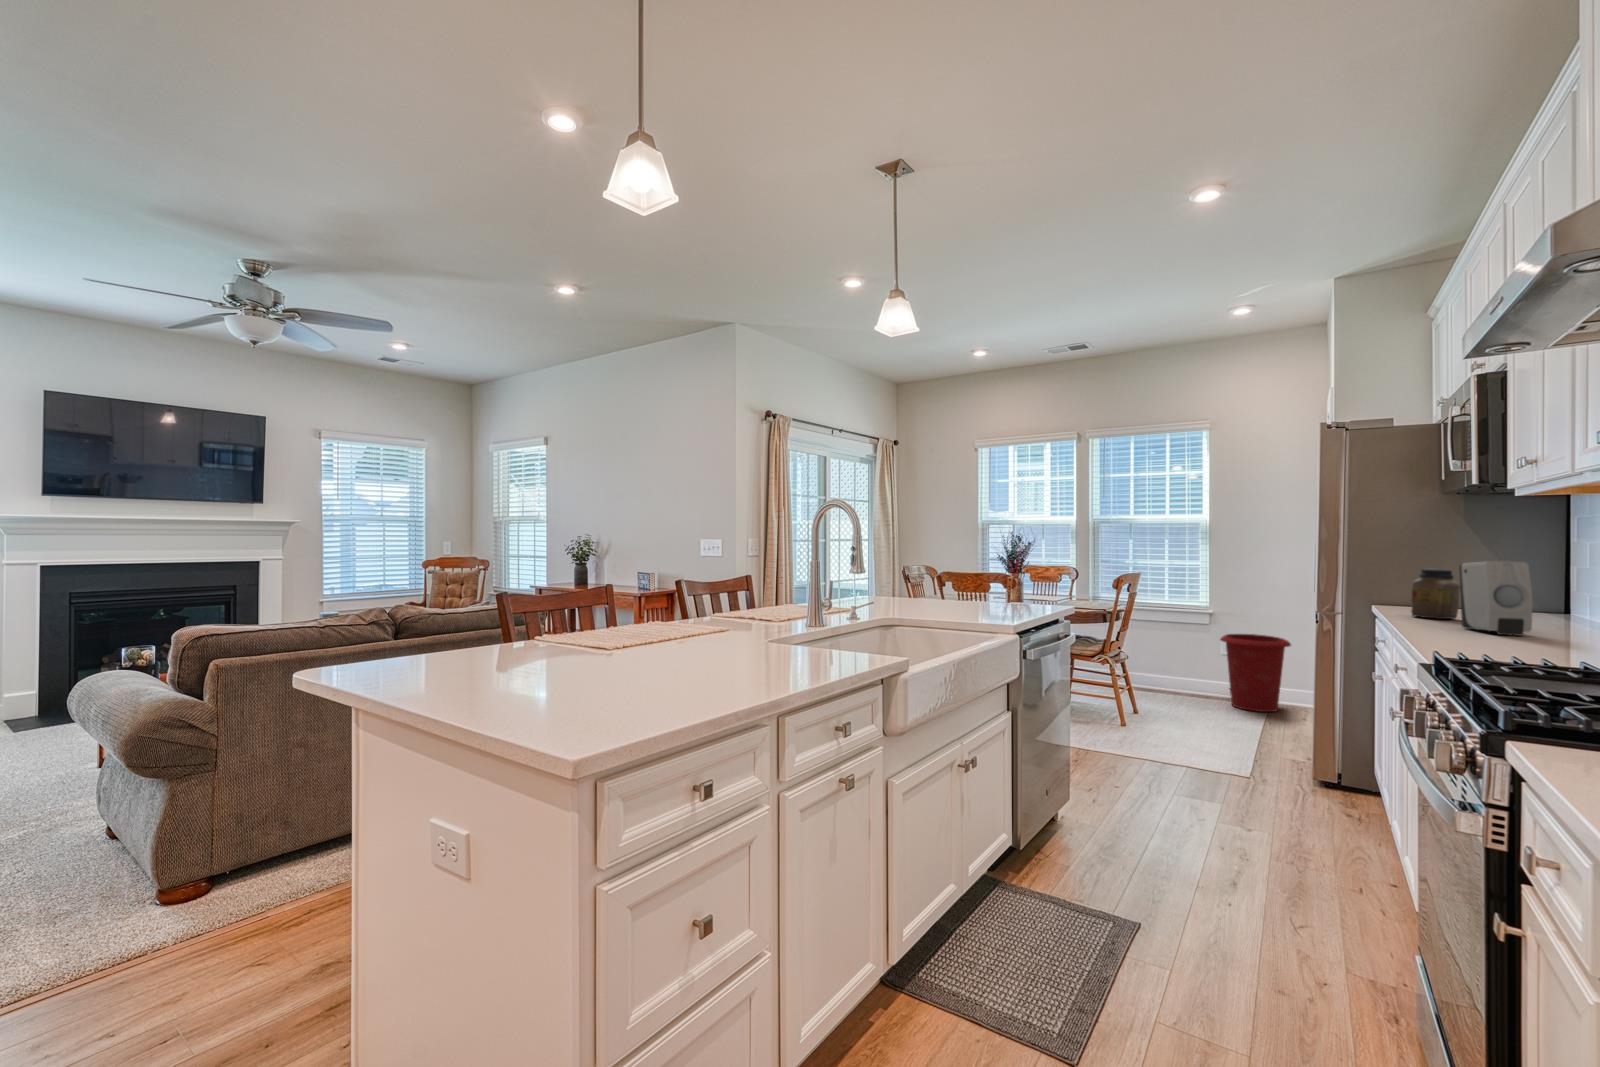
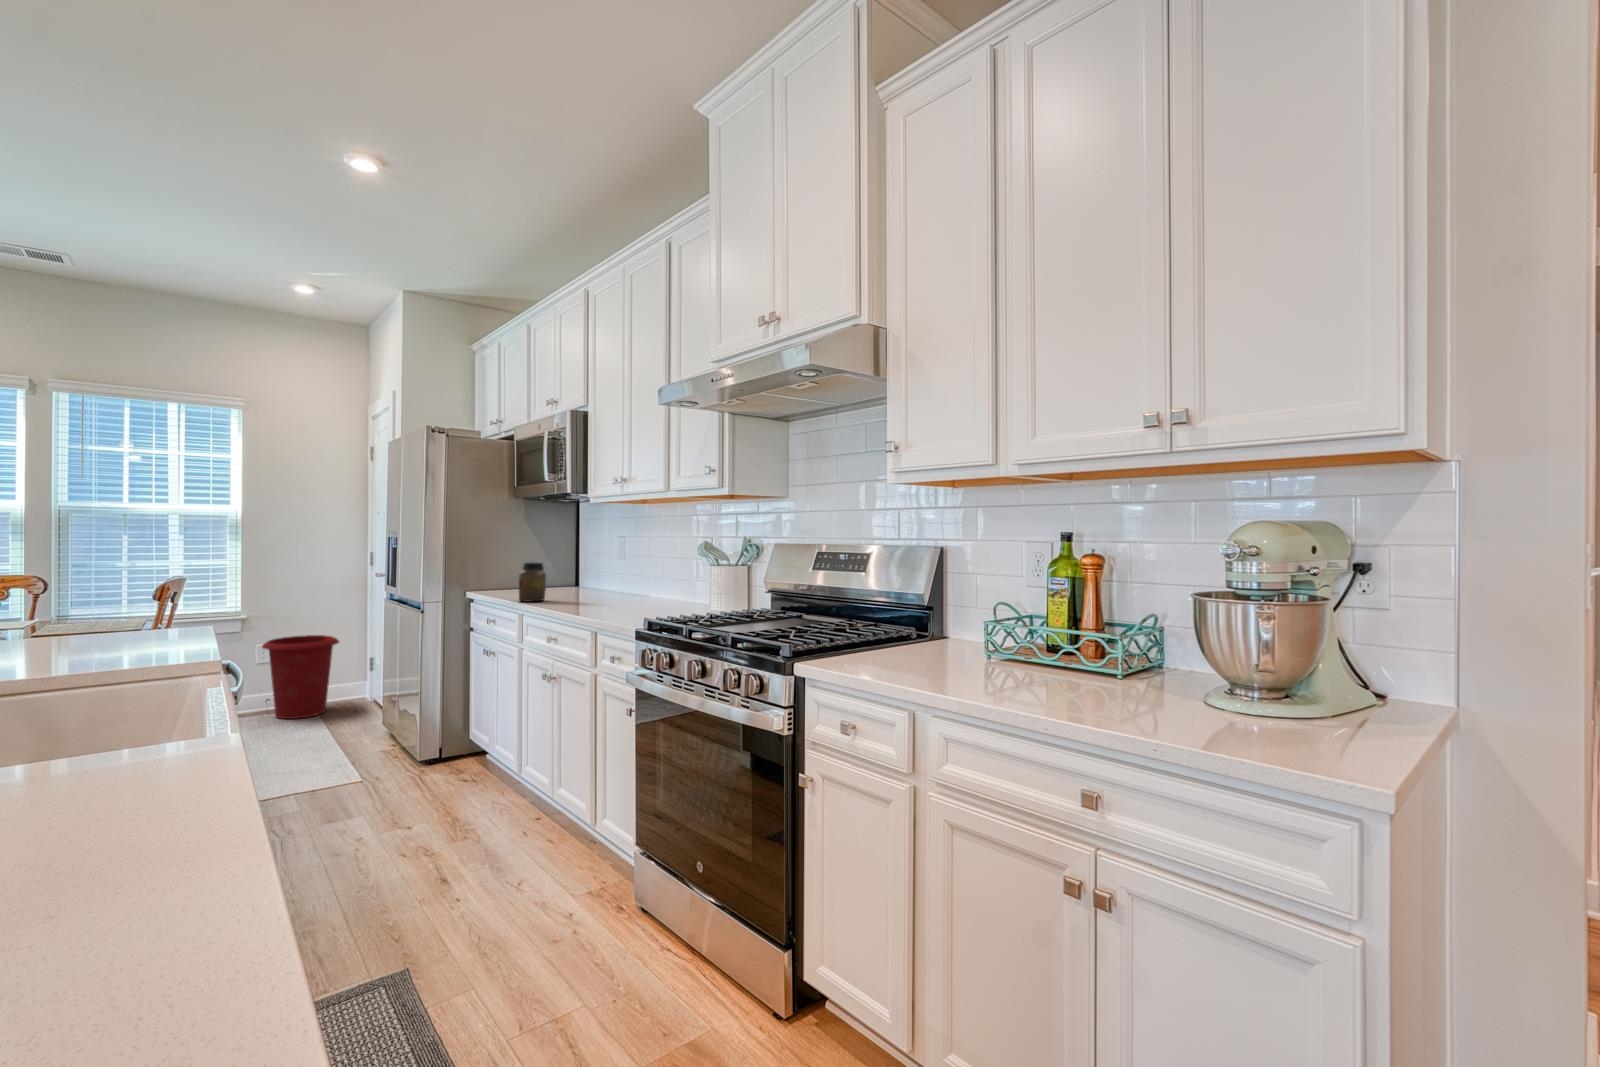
soap dispenser: present [1459,561,1533,636] -> none [564,556,607,609]

